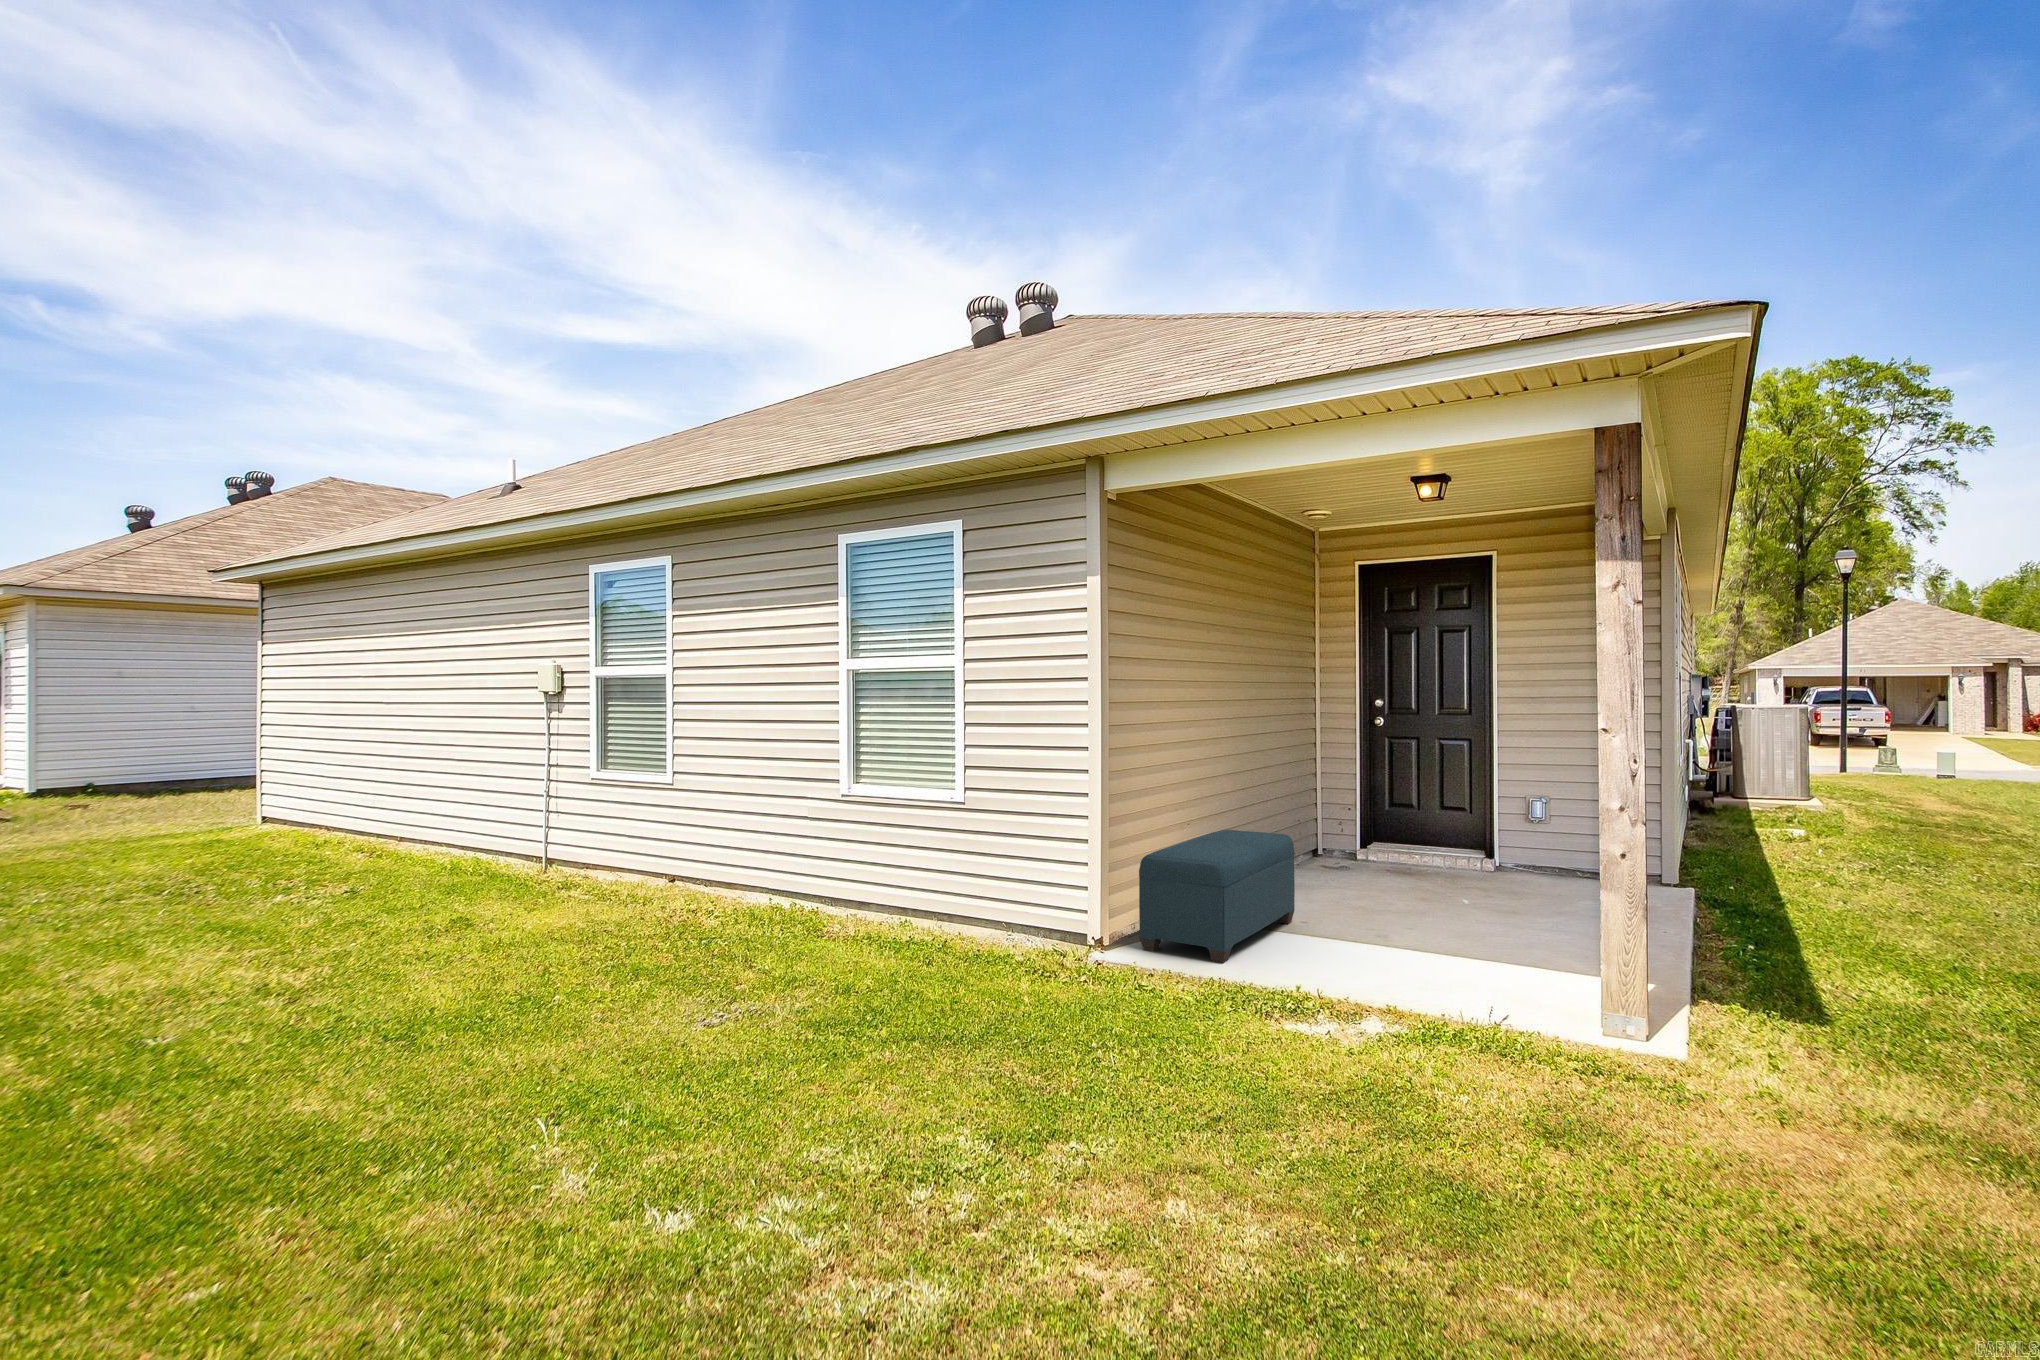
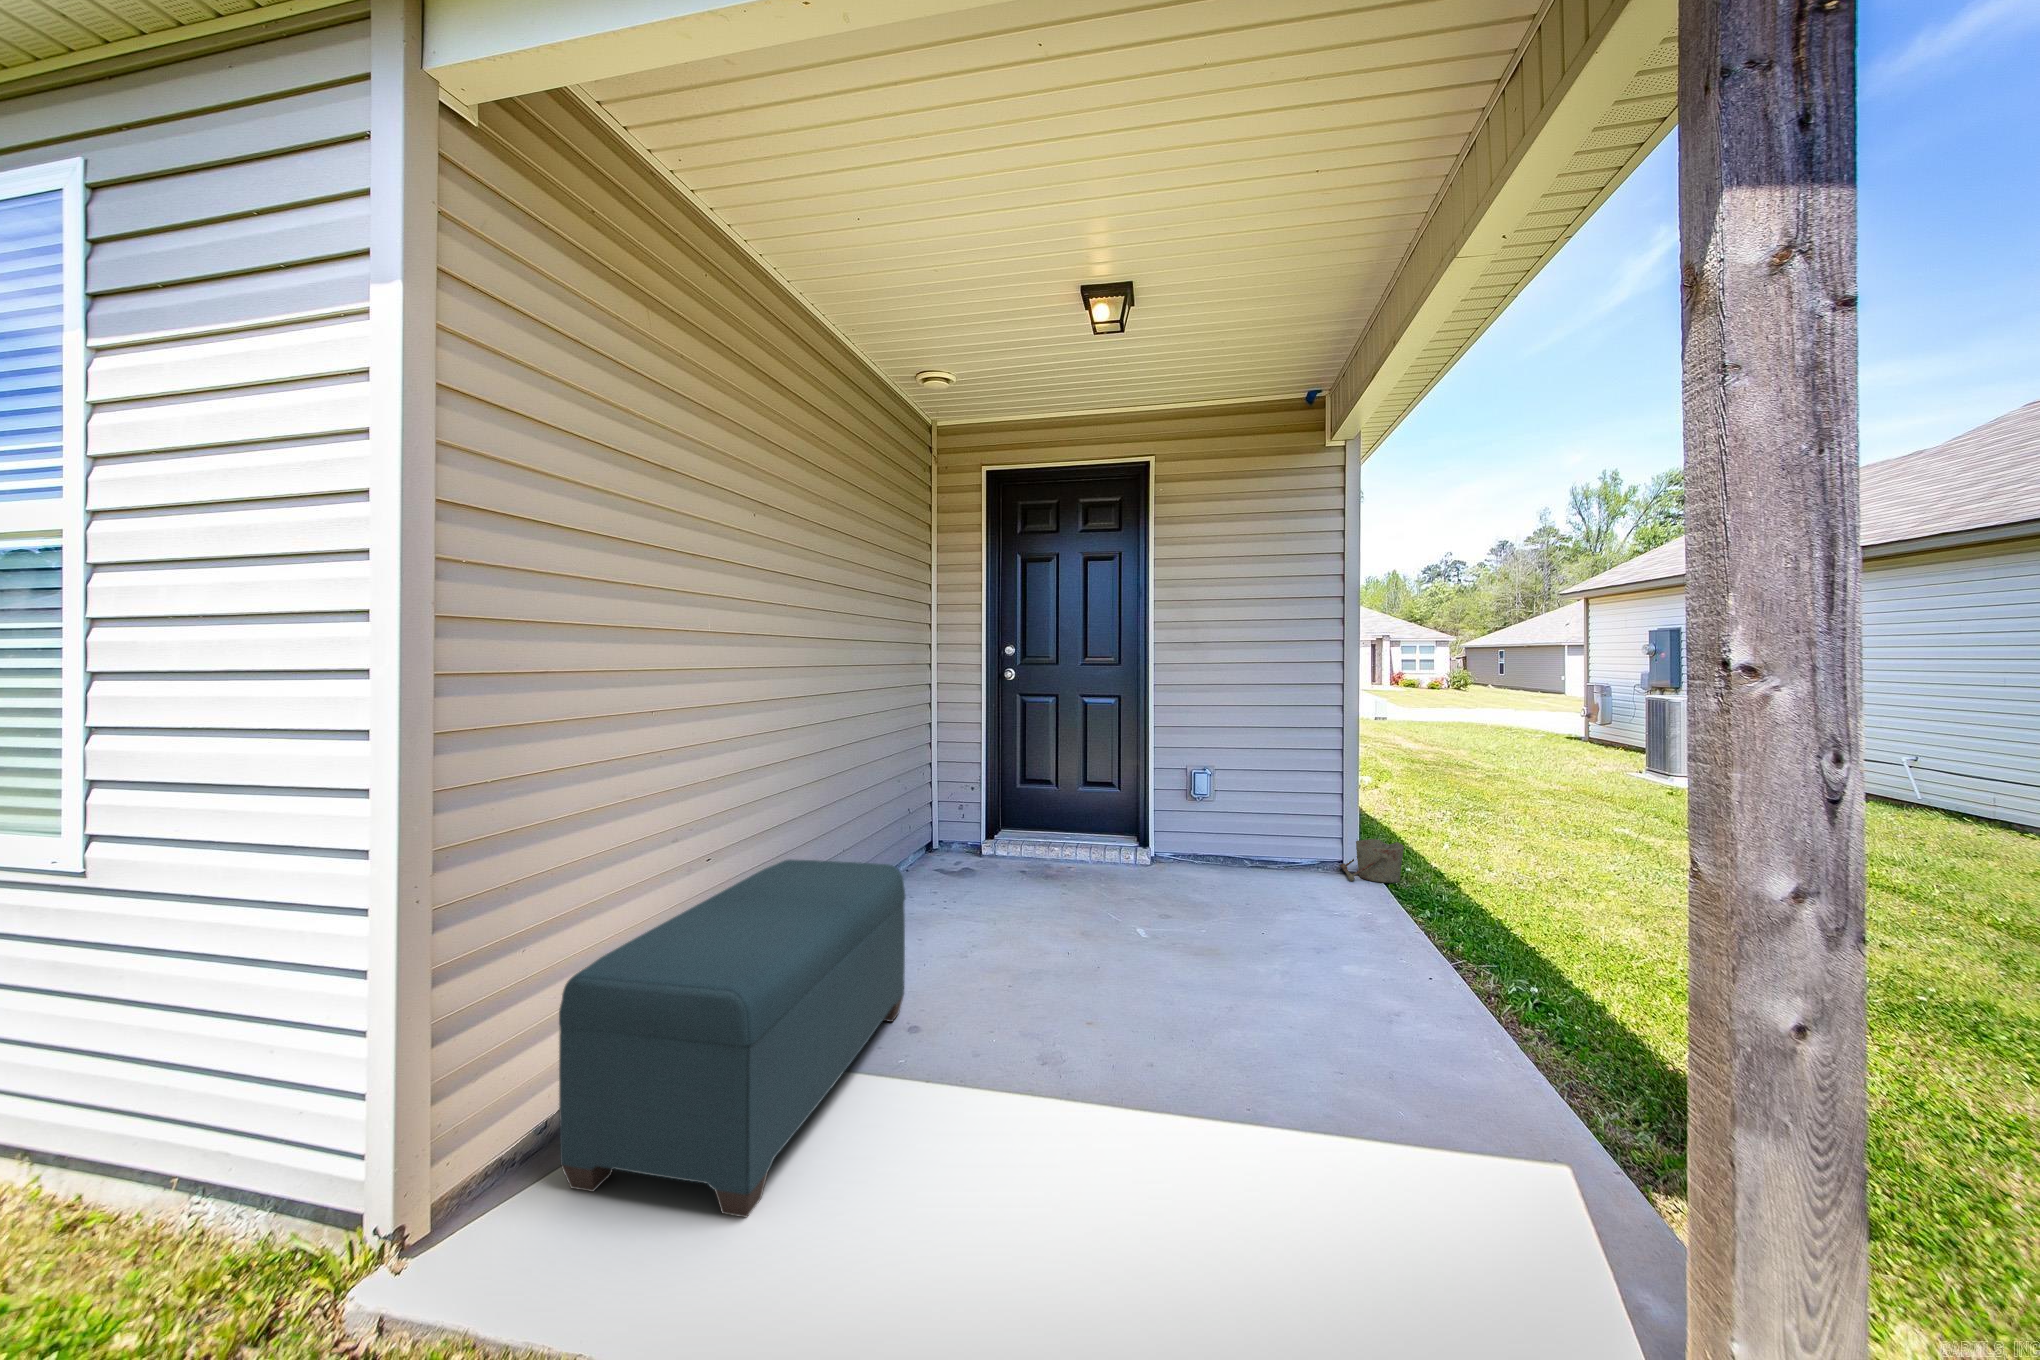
bucket: none [1674,864,1731,900] -> present [1340,839,1404,883]

